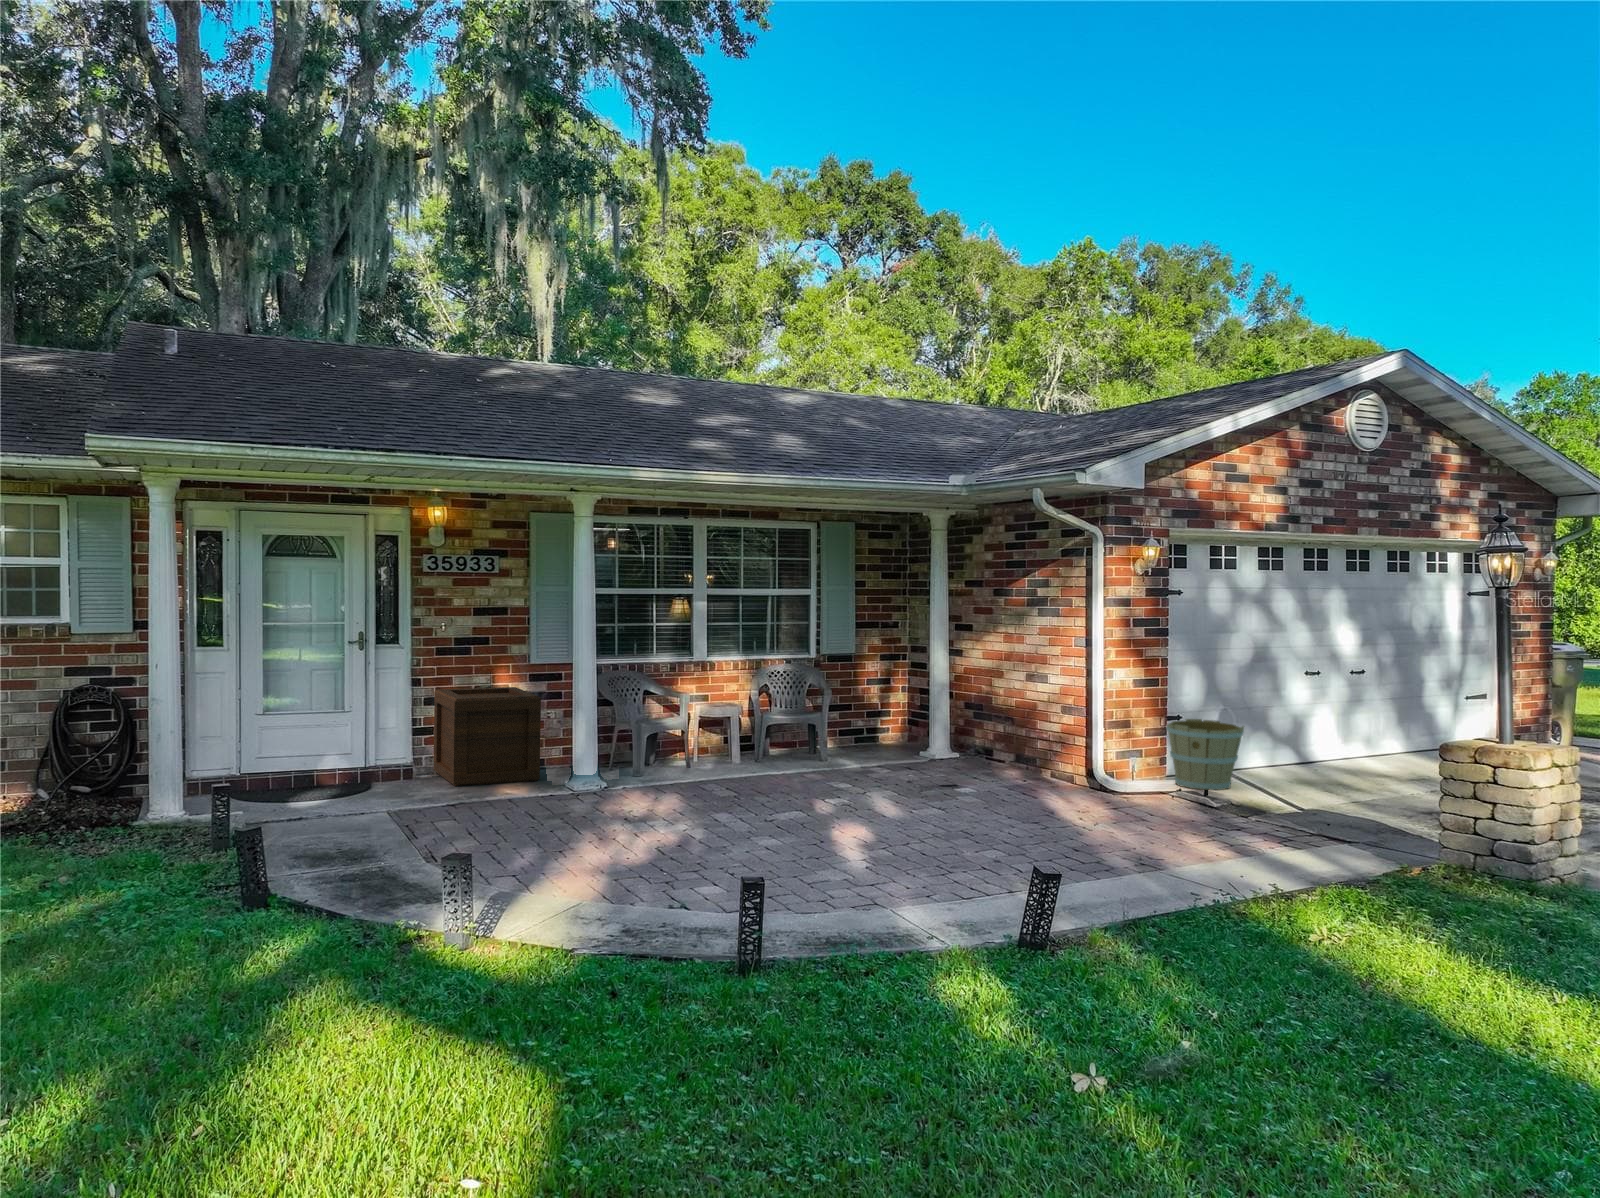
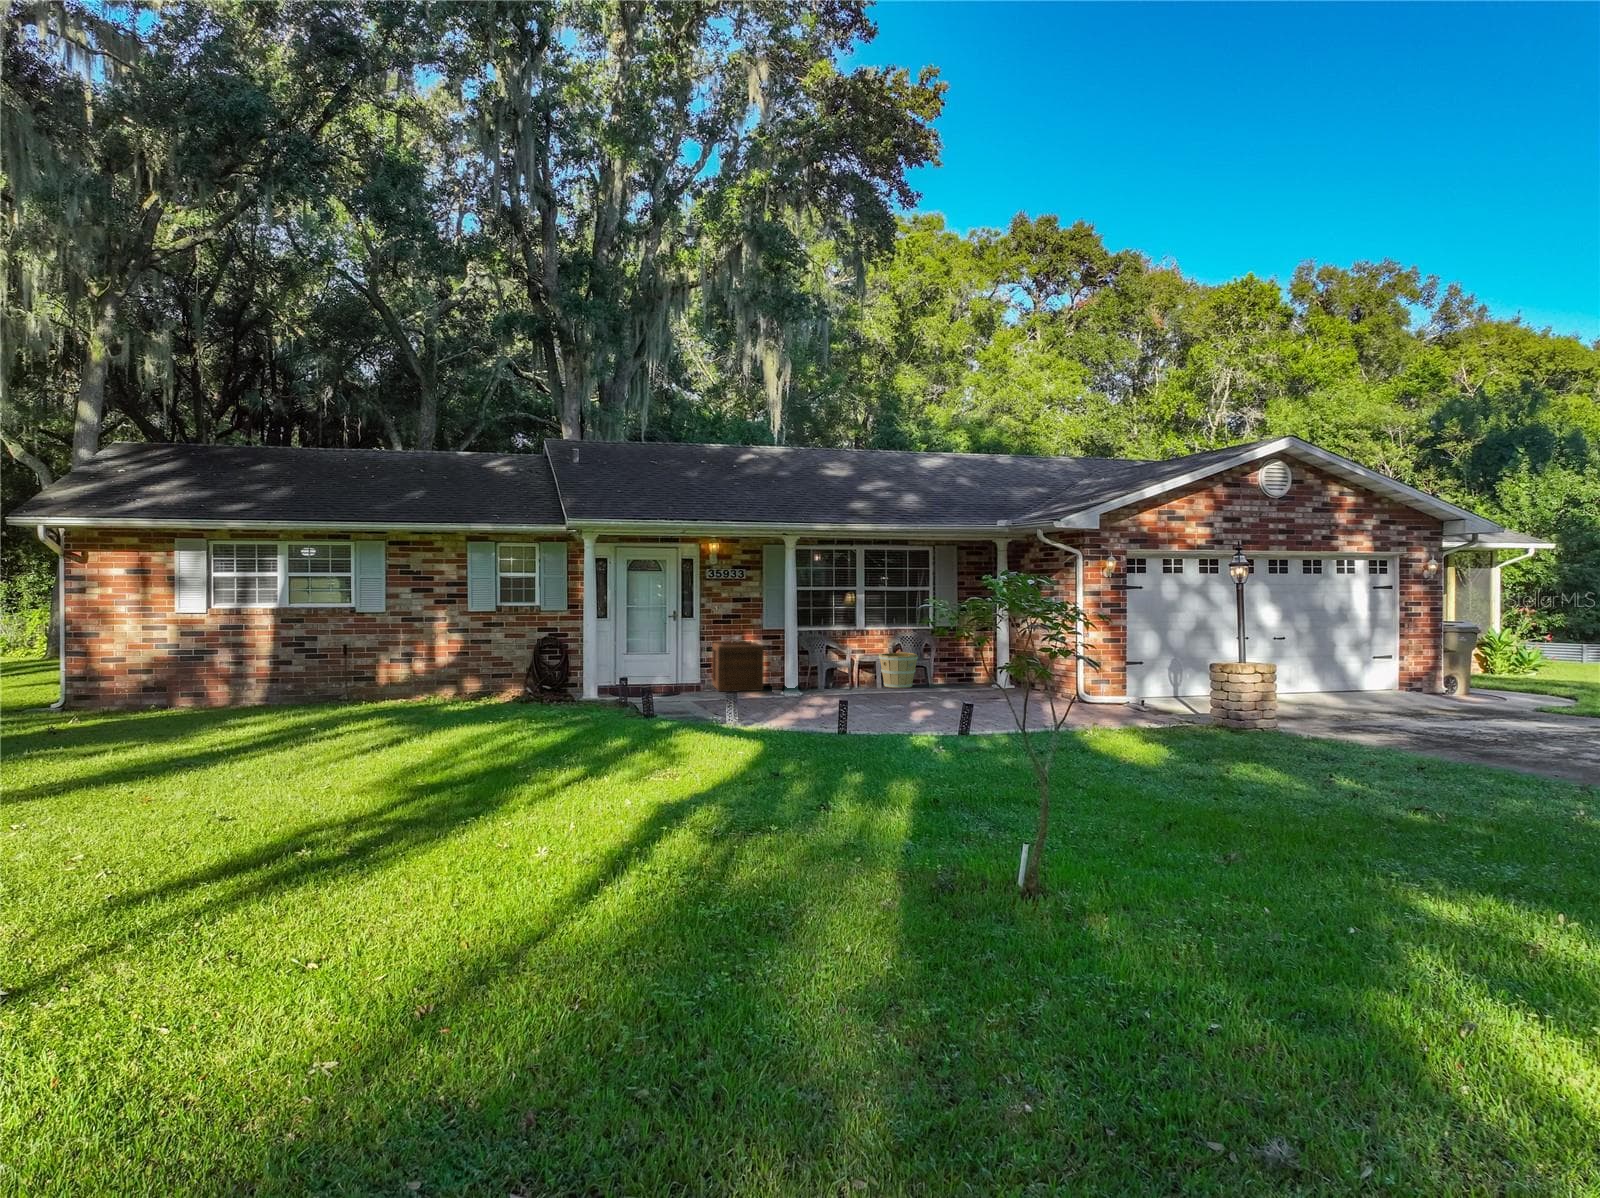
wooden bucket: present [1166,719,1244,790] -> present [879,652,918,688]

